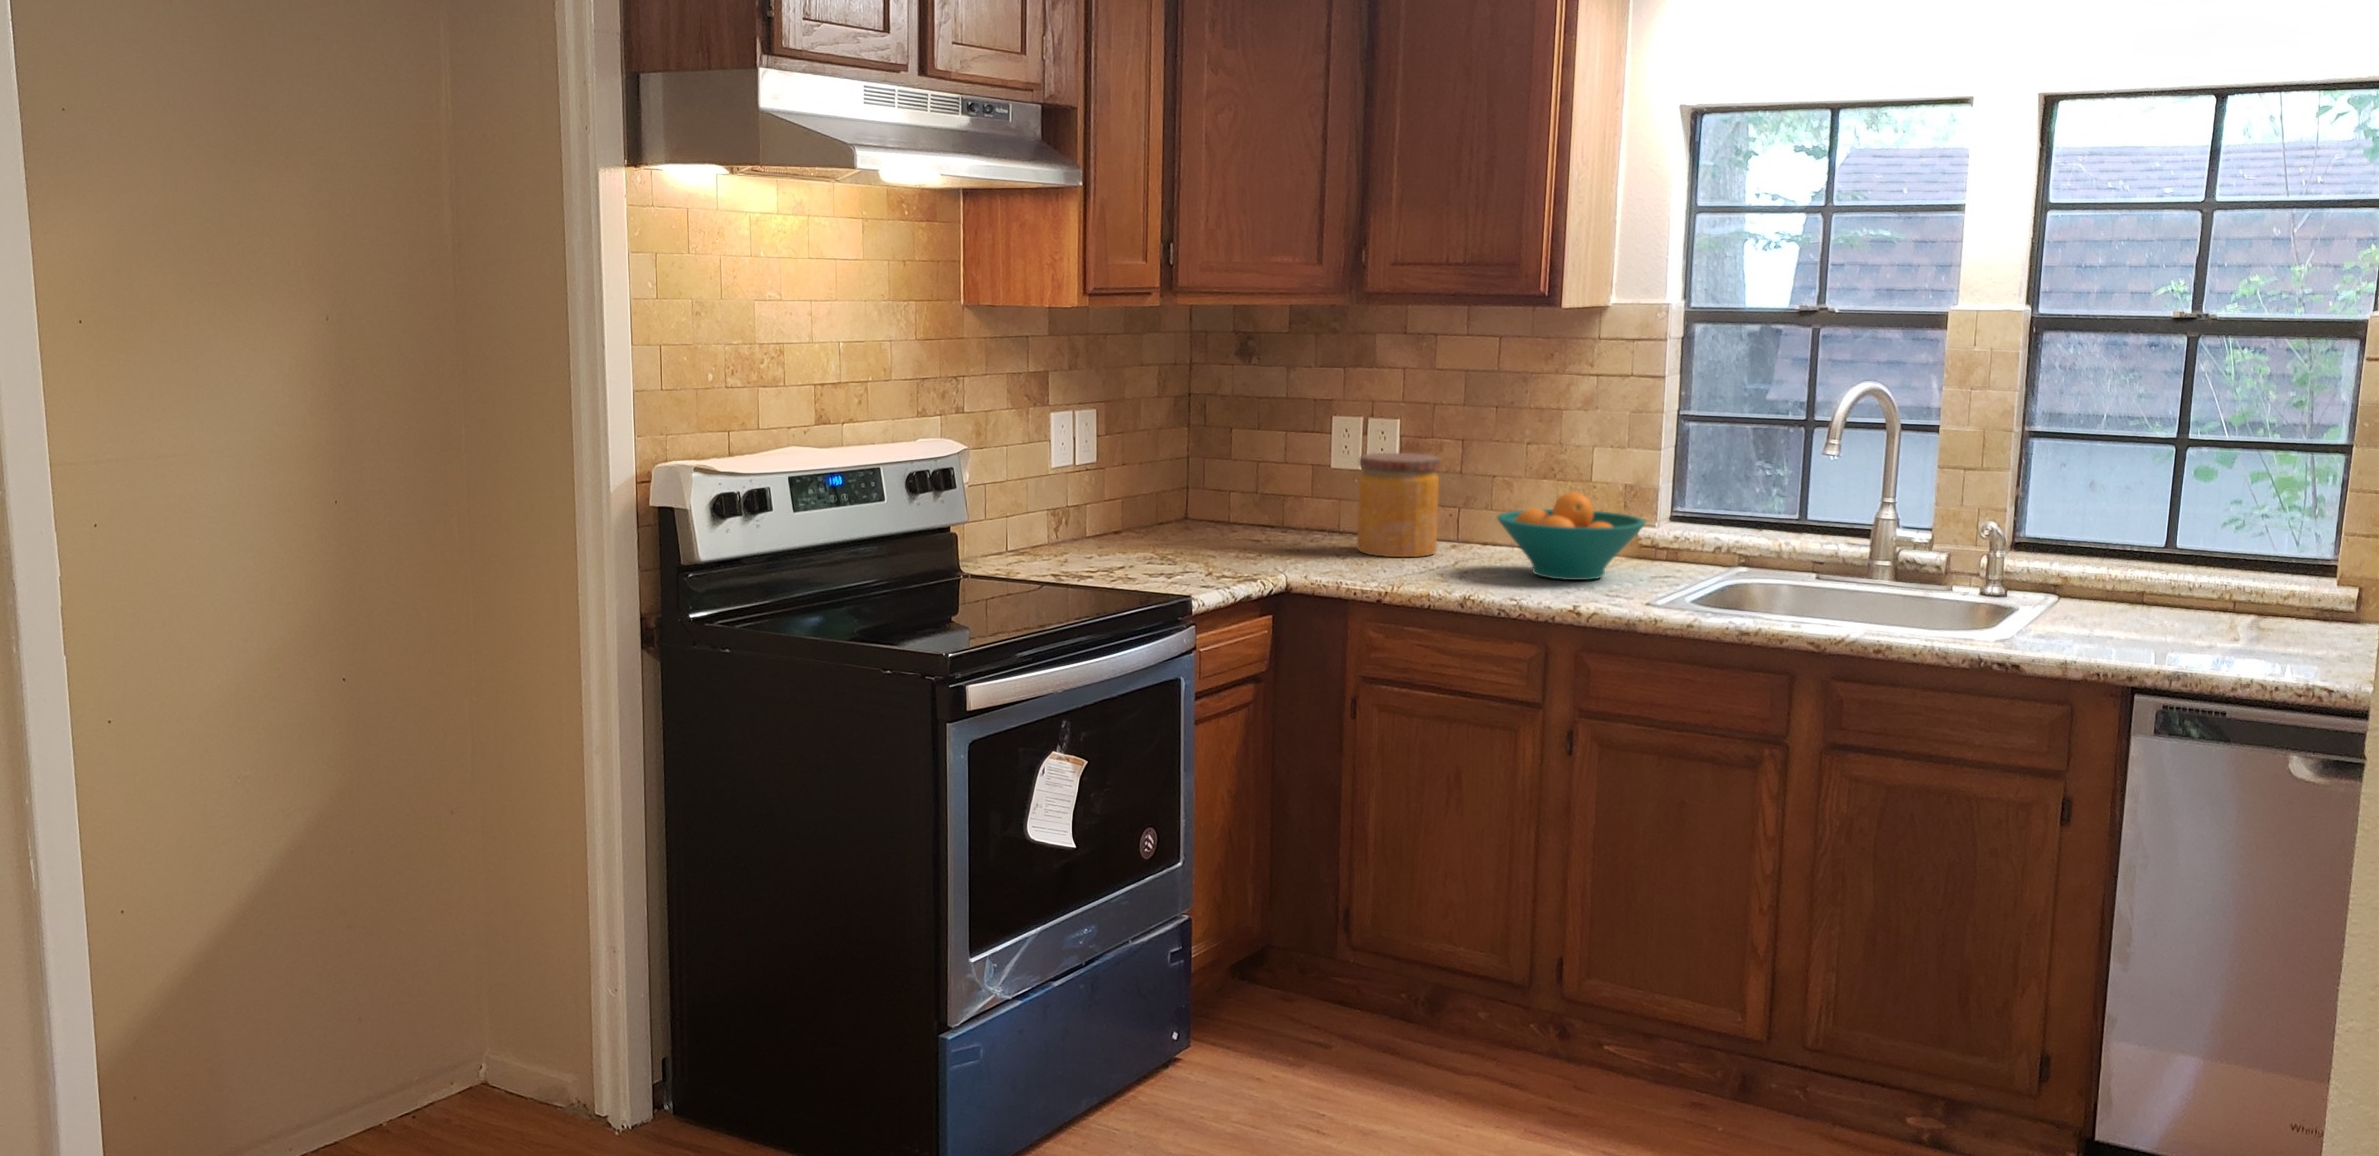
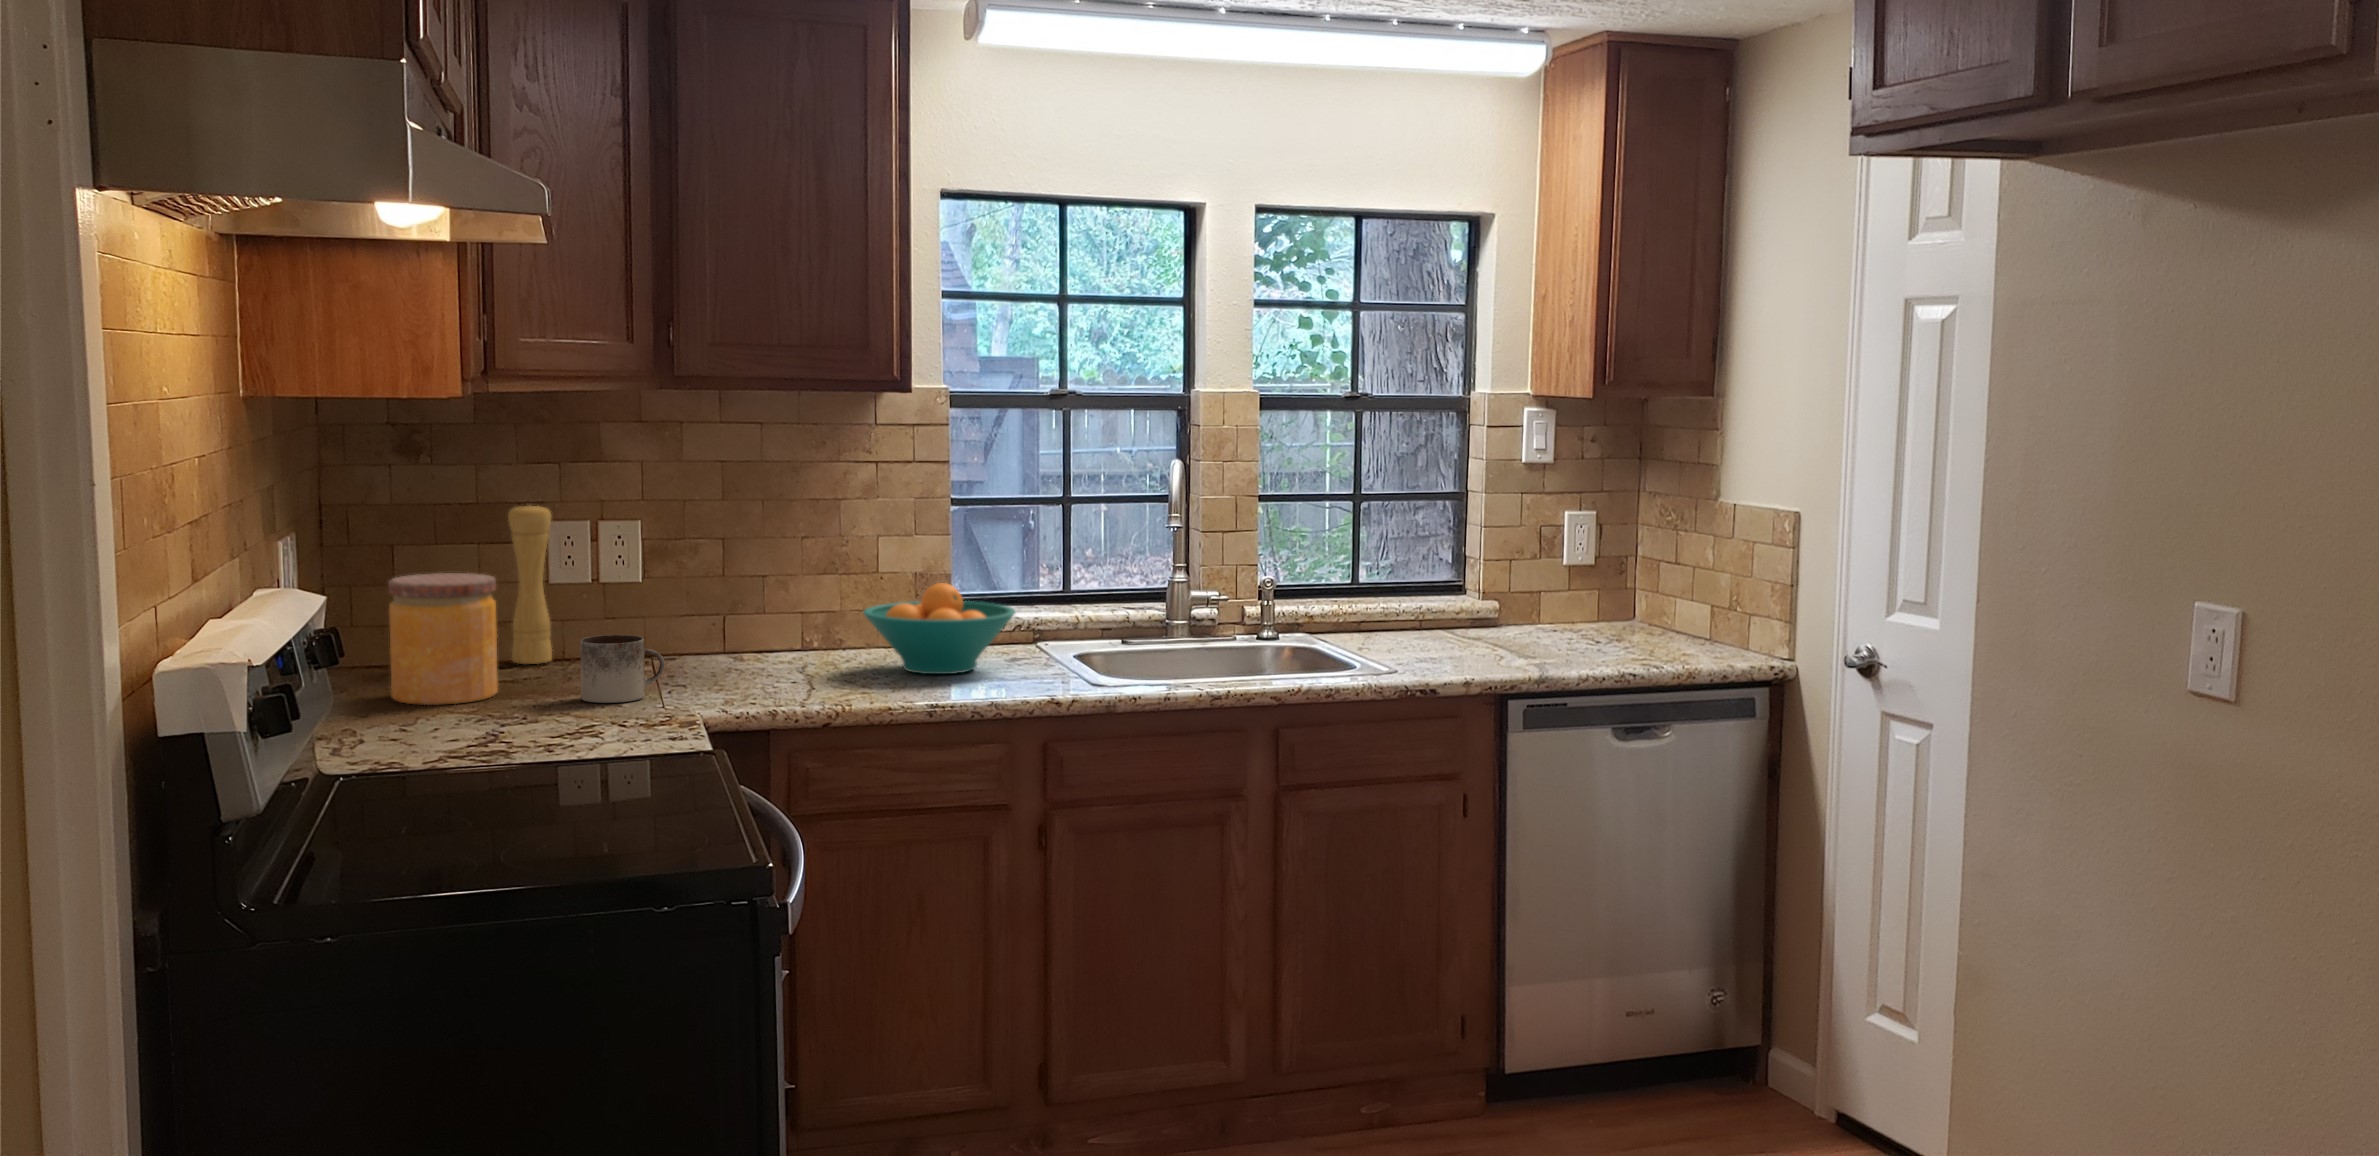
pepper mill: none [1292,399,1327,533] -> present [508,504,552,664]
jar: present [1357,453,1440,557] -> present [388,573,498,705]
mug: none [1240,508,1305,563] -> present [580,635,665,703]

